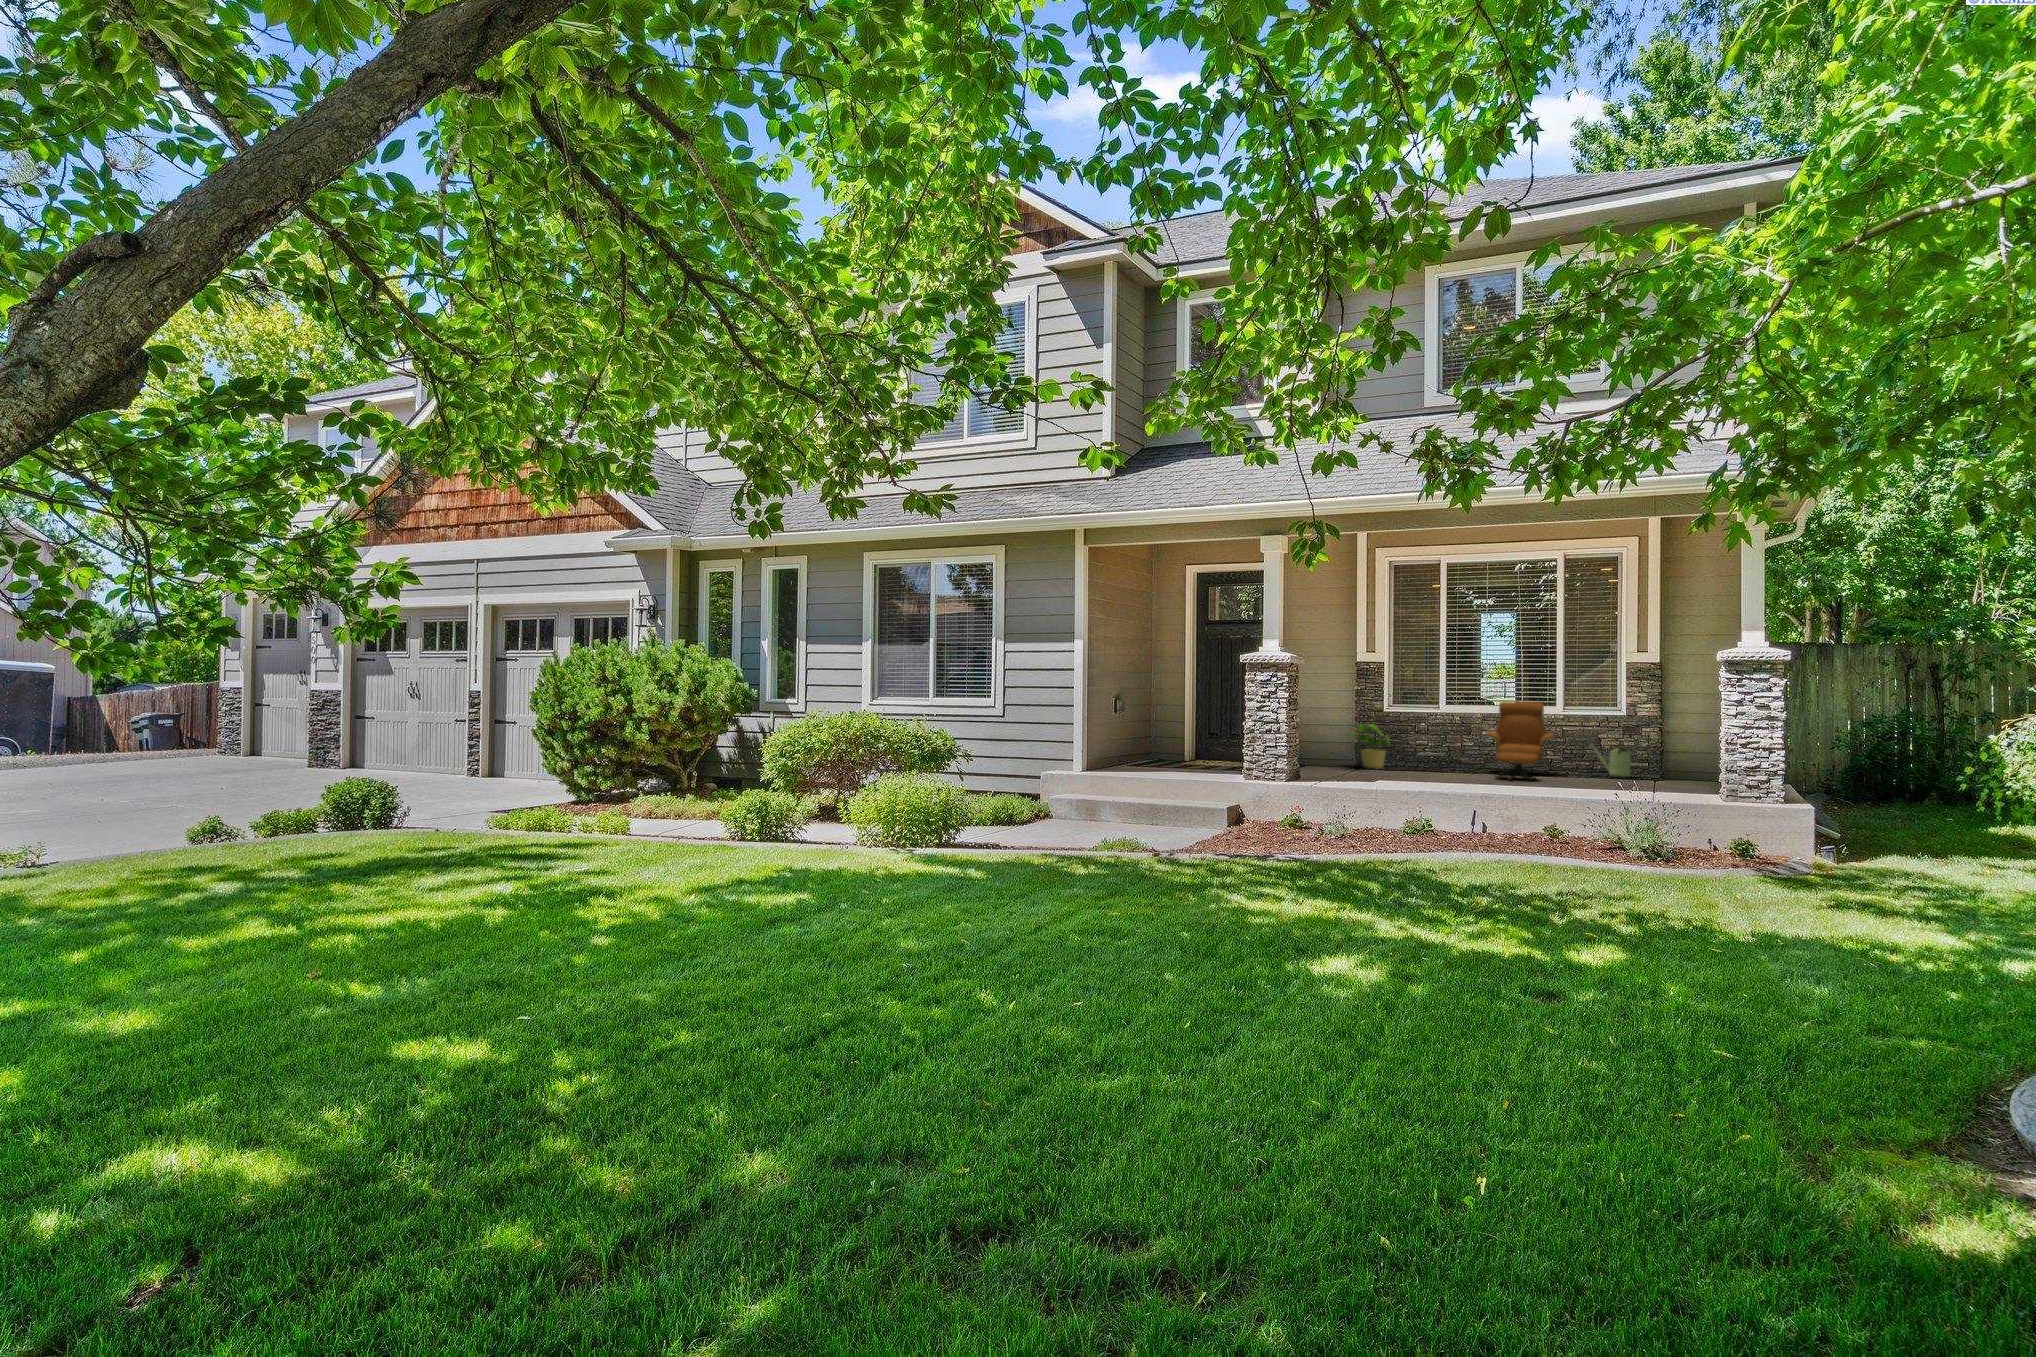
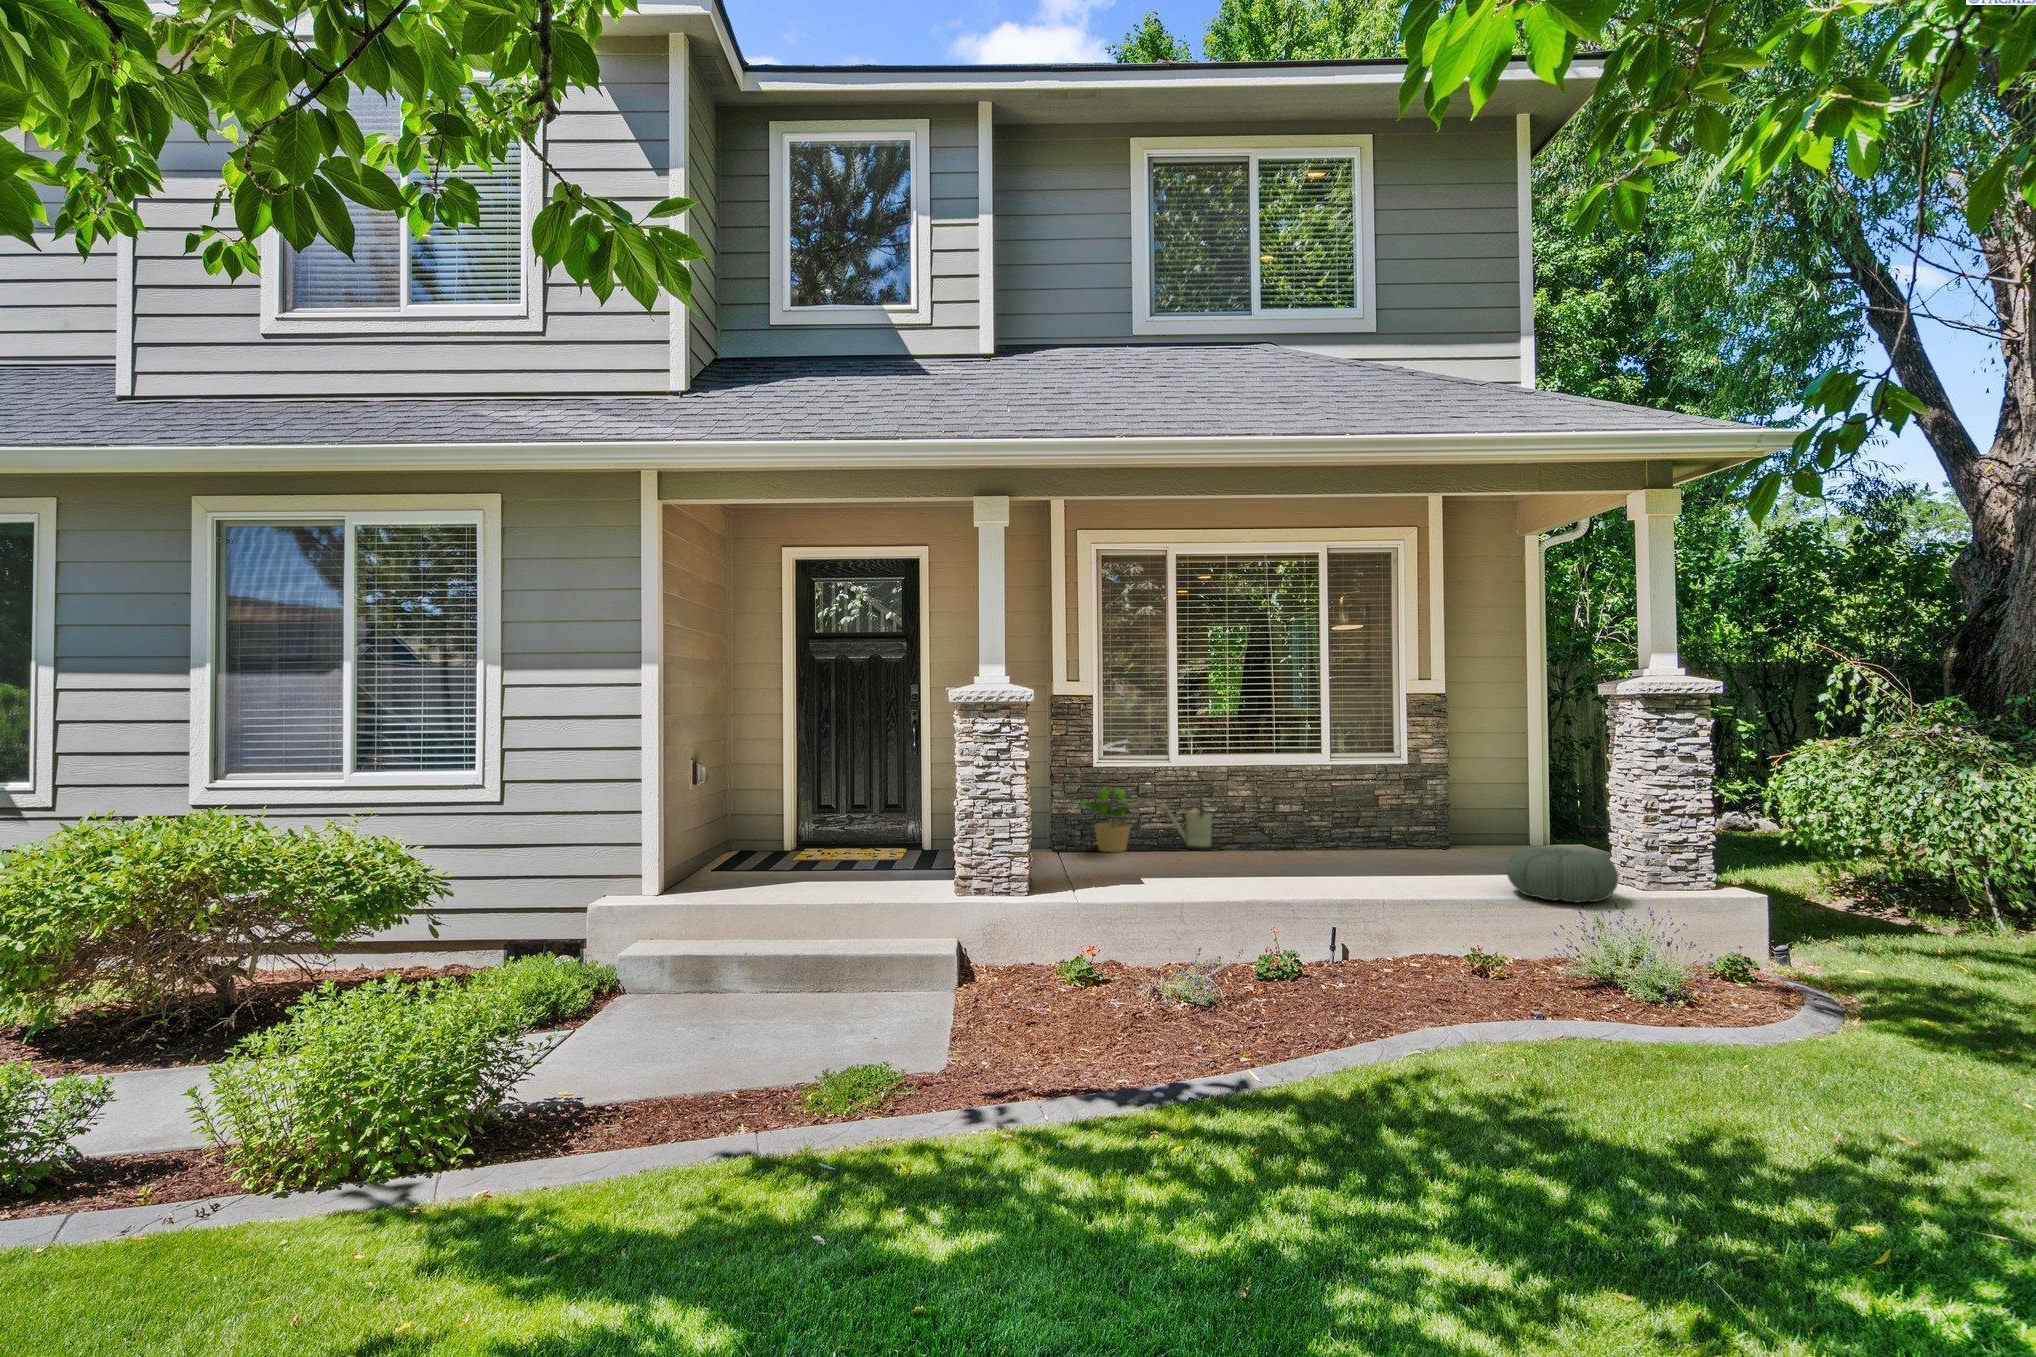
lounge chair: present [1487,702,1554,781] -> none [1269,748,1359,867]
watering can: present [1588,743,1631,778] -> present [1158,798,1212,850]
pouf: none [1616,768,1696,802] -> present [1507,848,1618,903]

